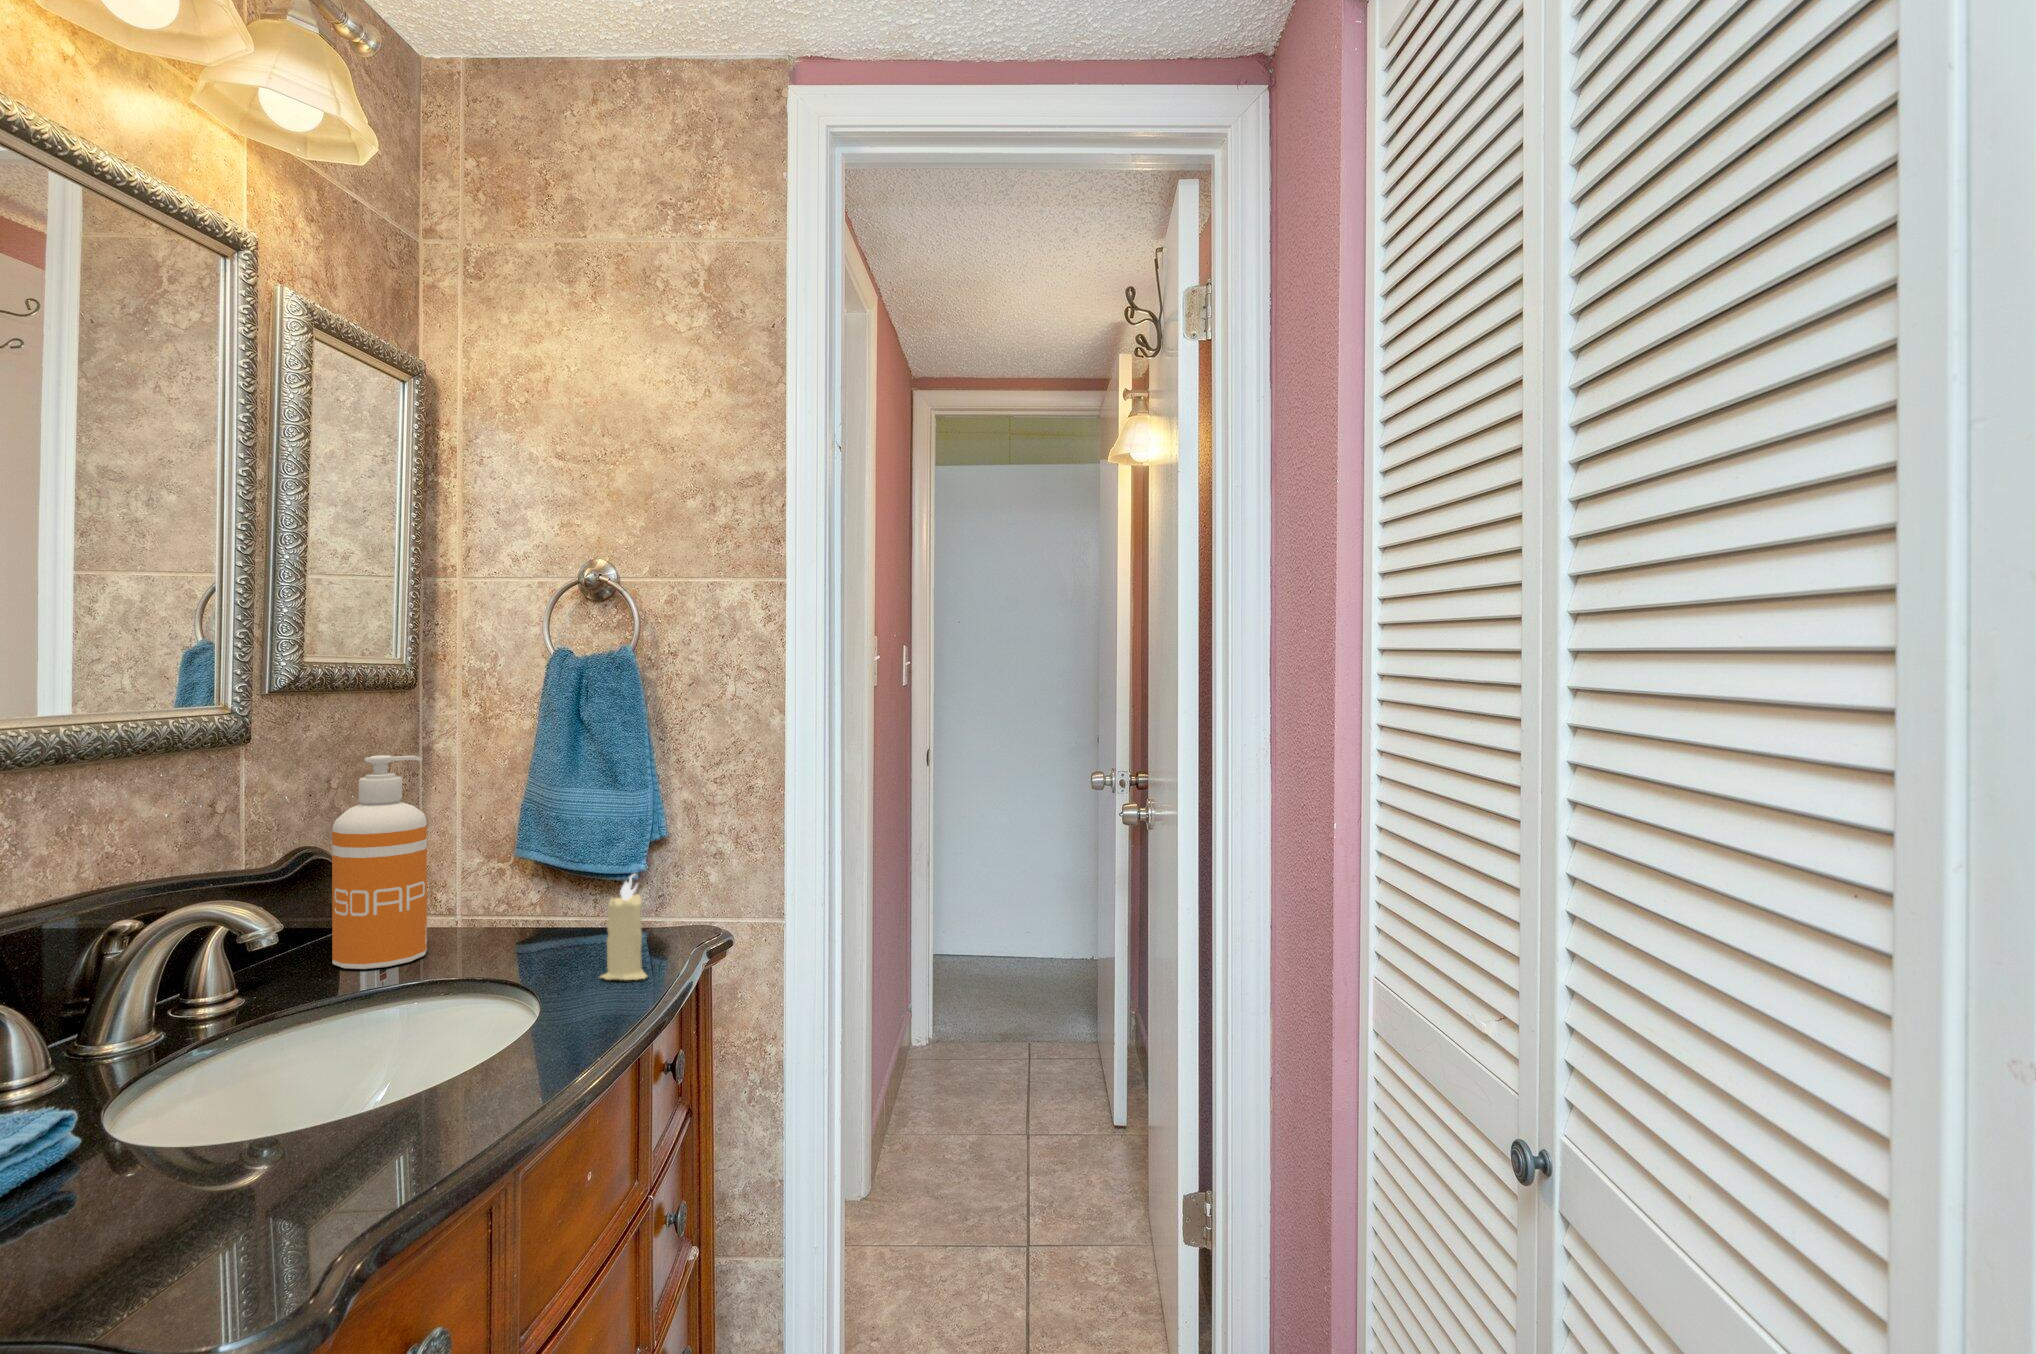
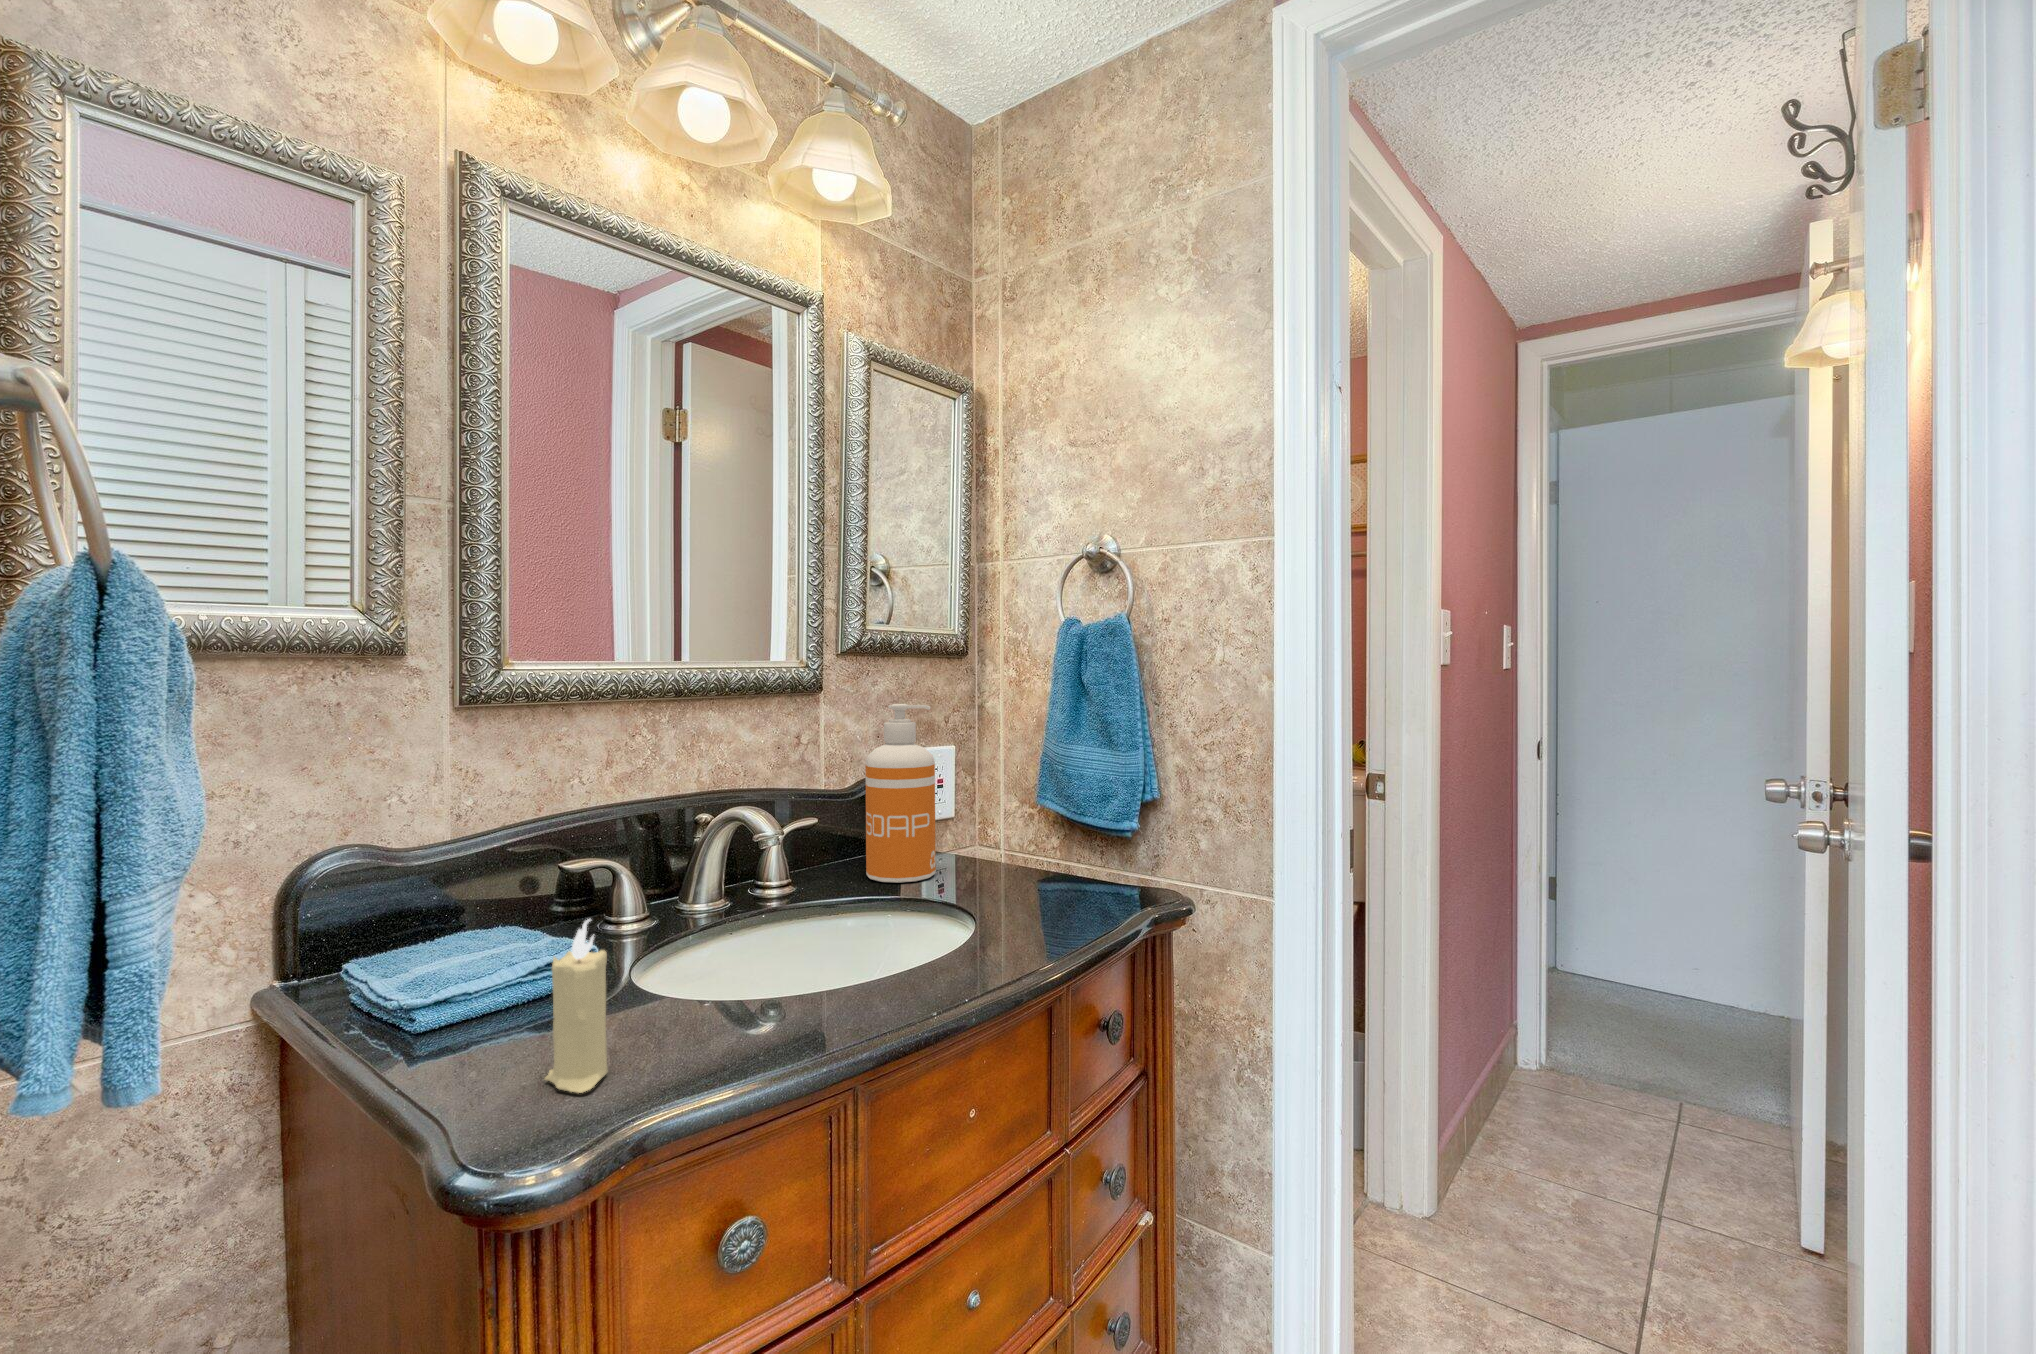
candle: present [601,874,647,980] -> present [545,919,607,1093]

